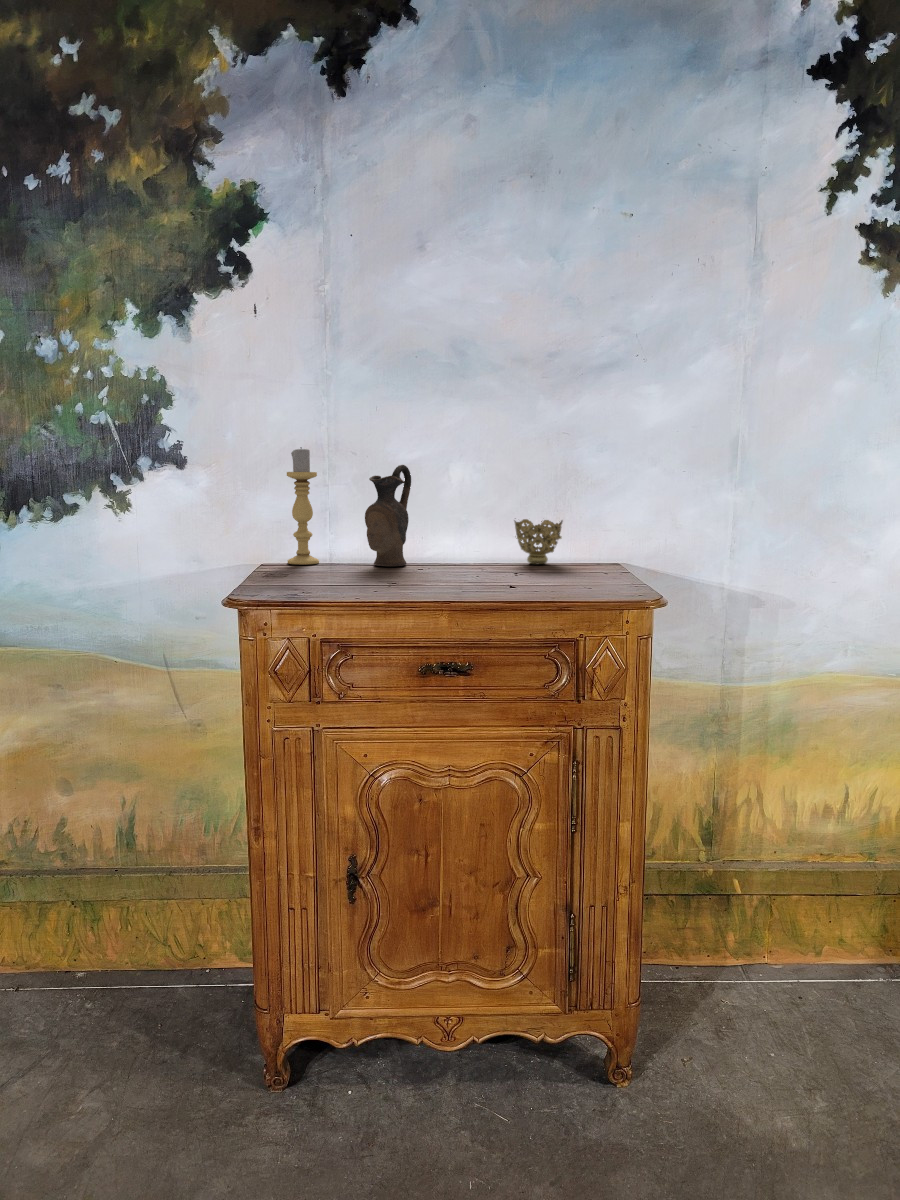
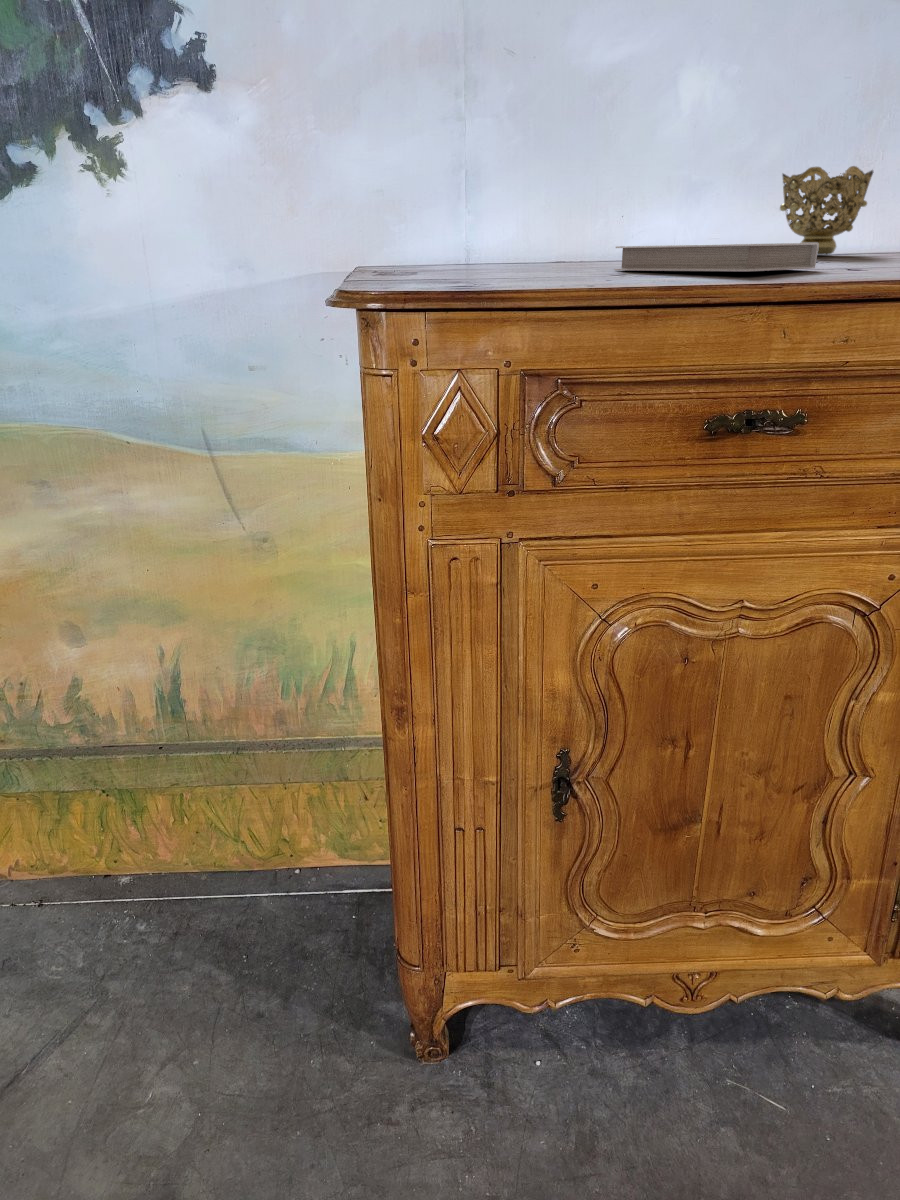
candle holder: present [287,448,319,565] -> none [392,38,449,263]
ceramic pitcher: present [365,465,411,566] -> none [533,70,609,261]
hardback book: none [396,564,499,589] -> present [614,243,818,272]

